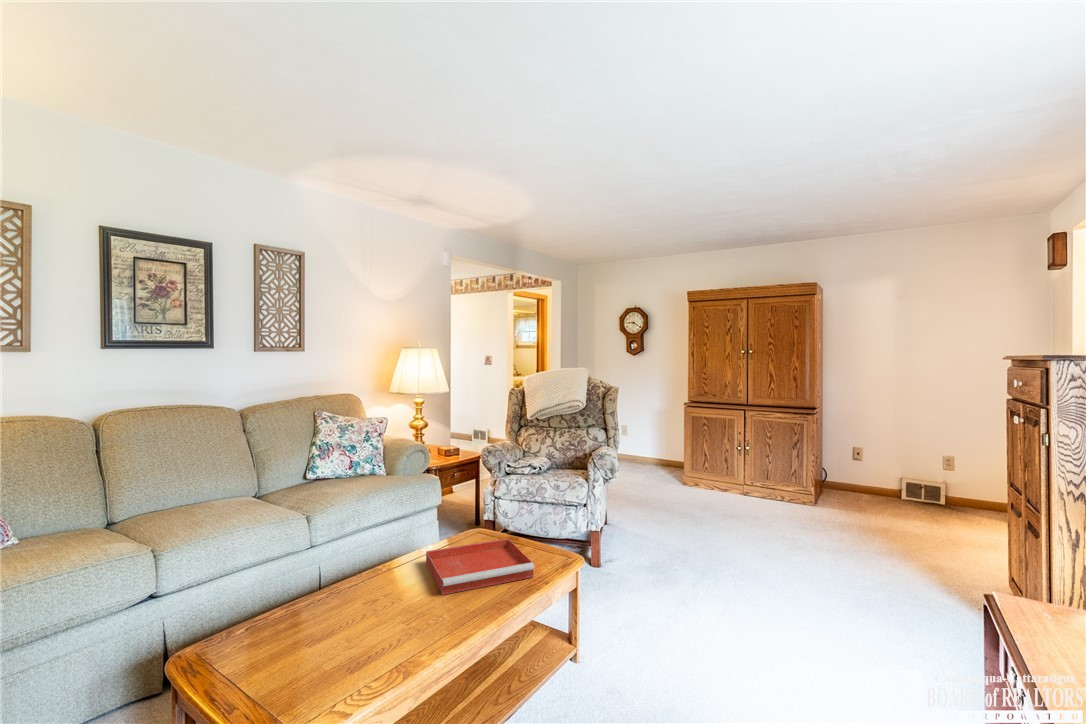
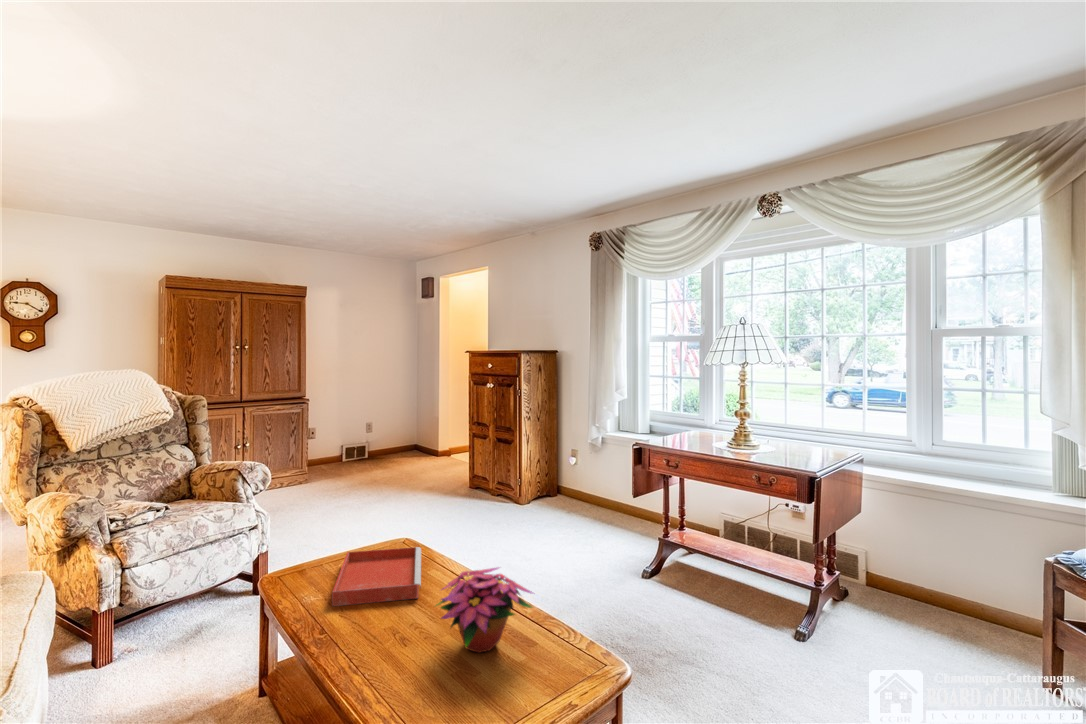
flower arrangement: none [281,566,399,654] -> present [437,568,532,653]

